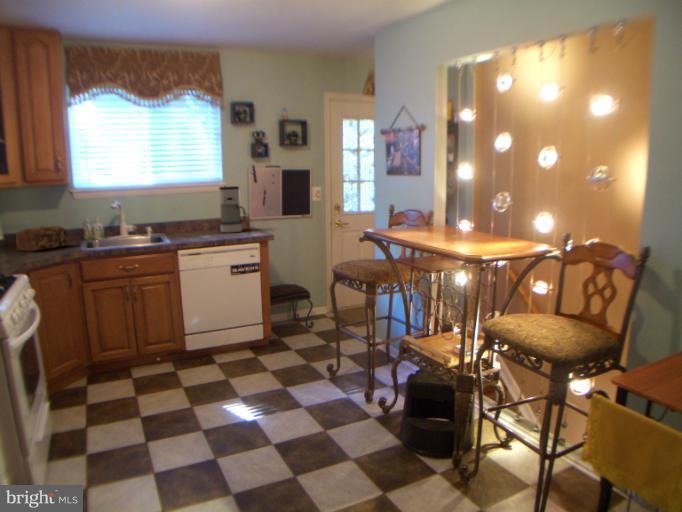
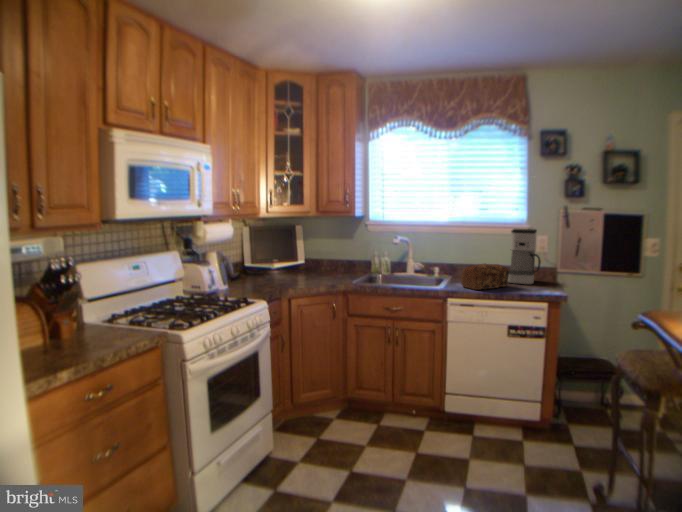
bread loaf: present [16,226,67,252] -> present [461,264,509,290]

